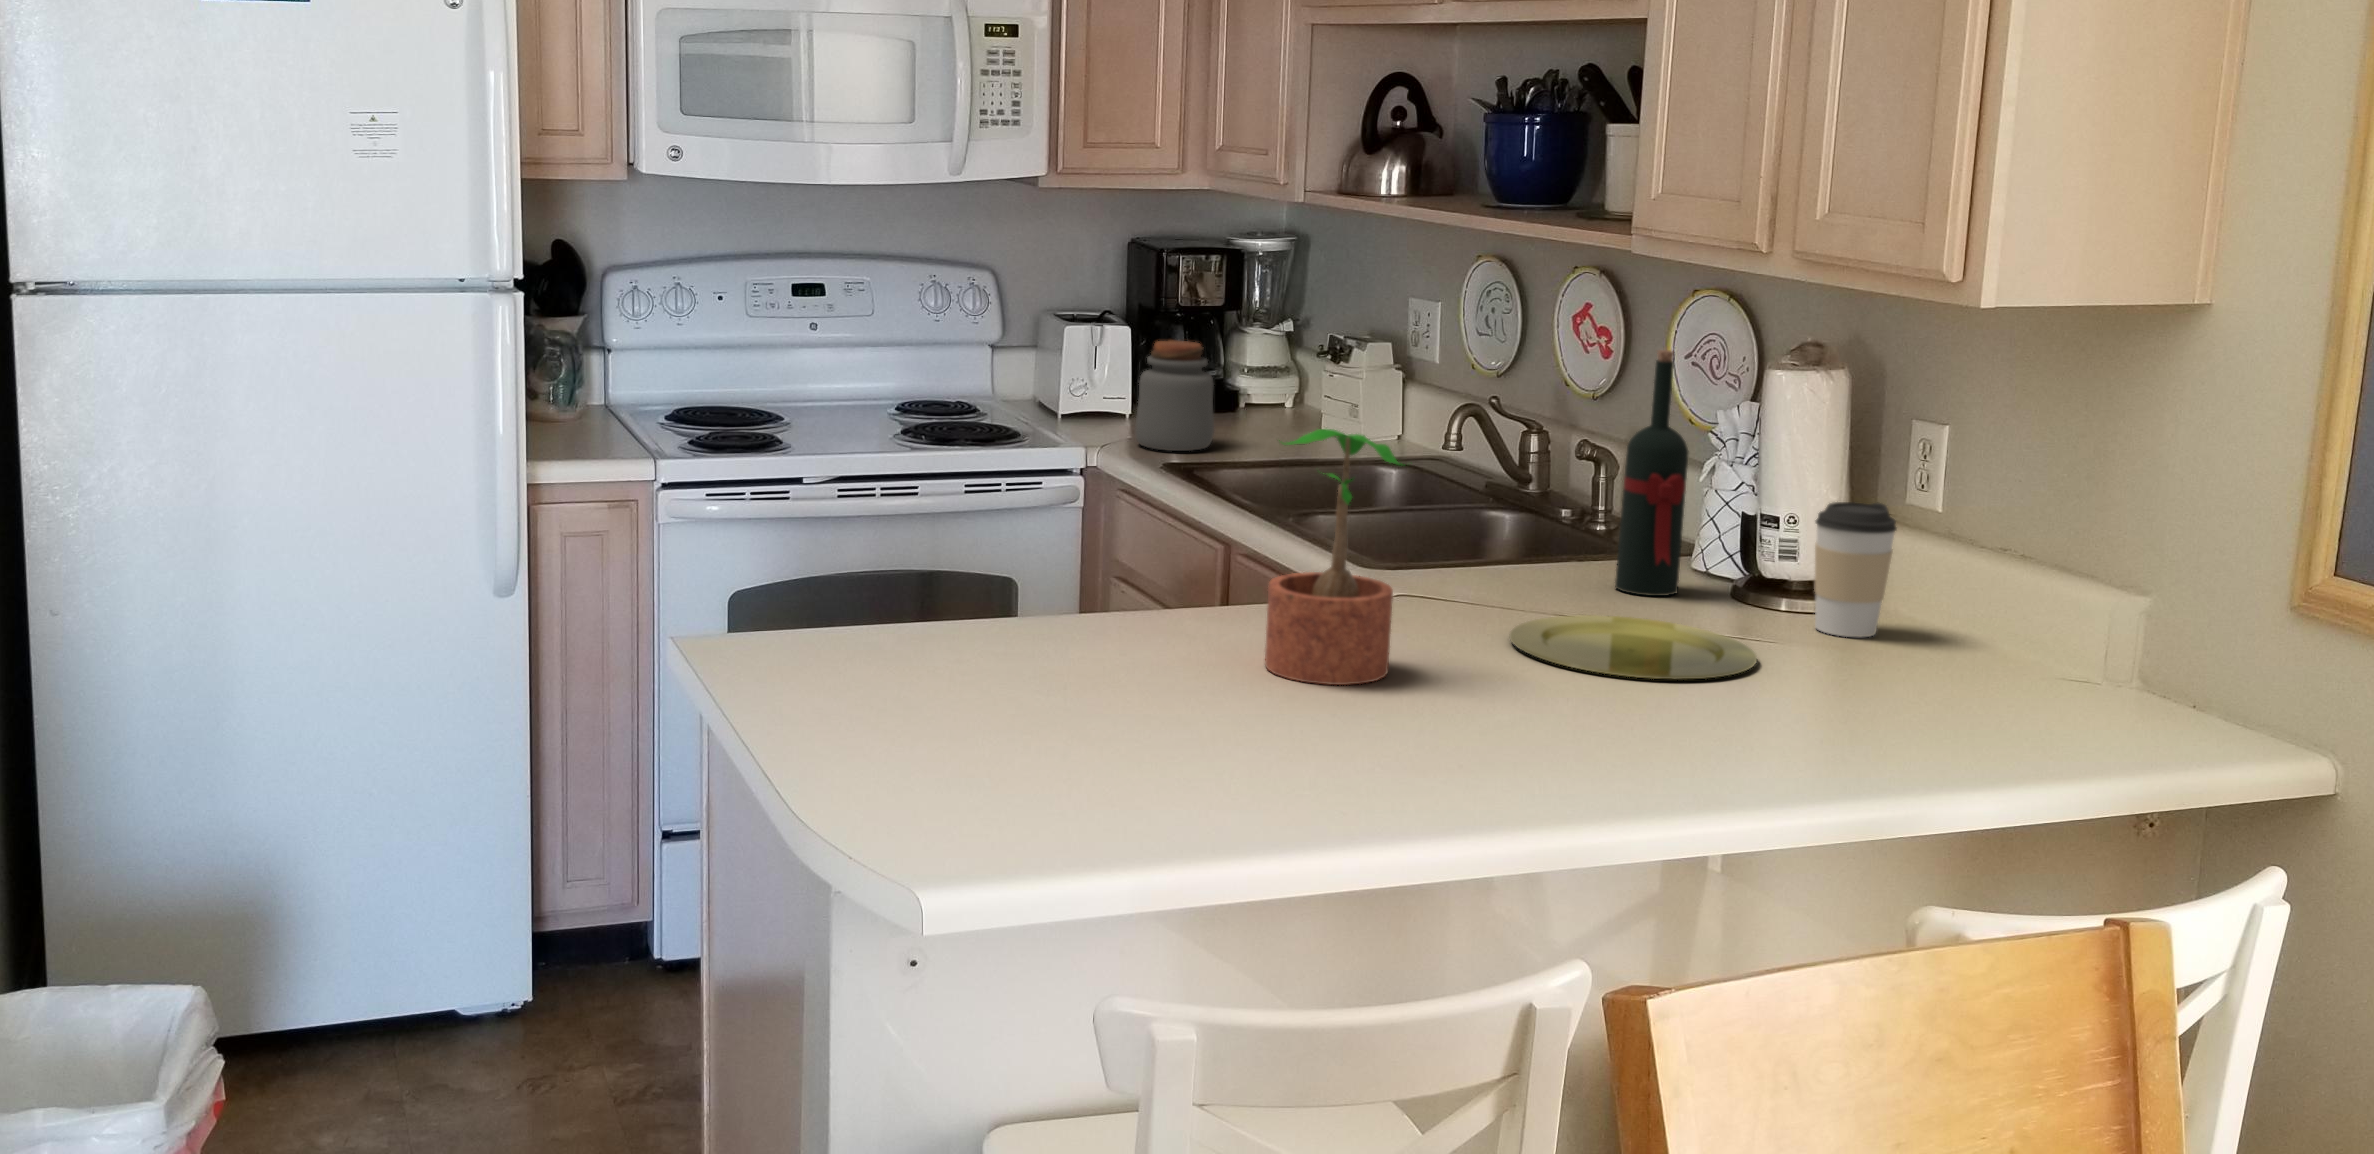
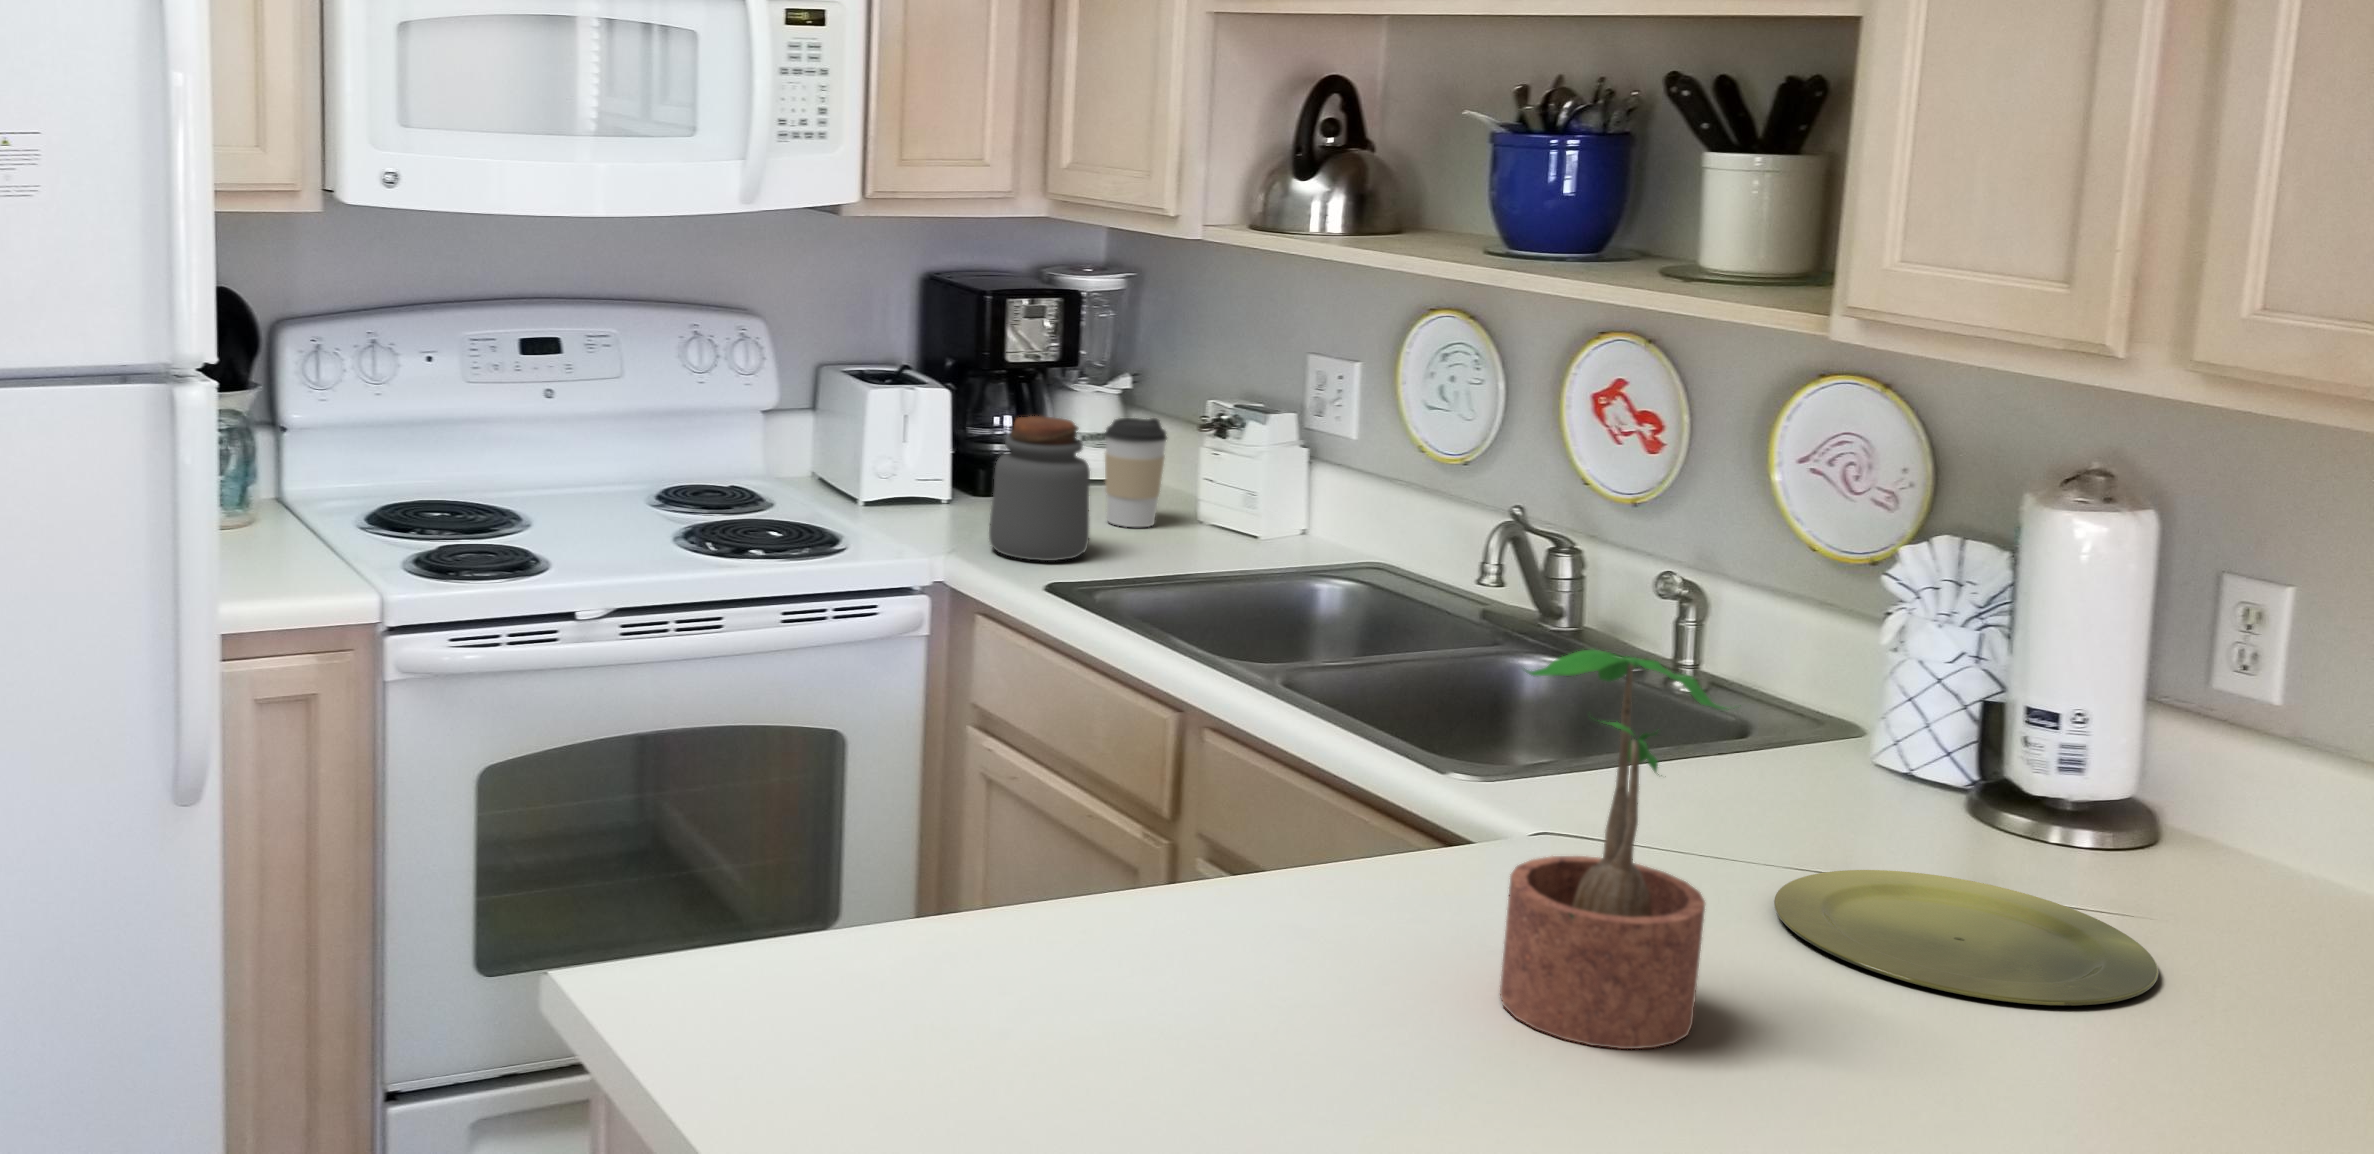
wine bottle: present [1615,350,1689,596] -> none [1804,481,1918,818]
coffee cup: present [1814,502,1897,637] -> present [1105,418,1167,527]

